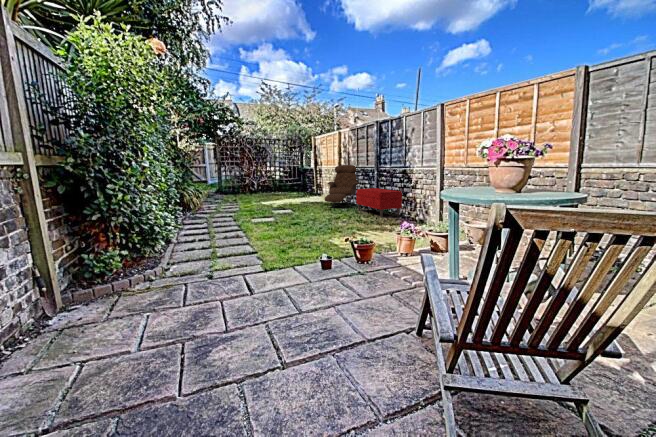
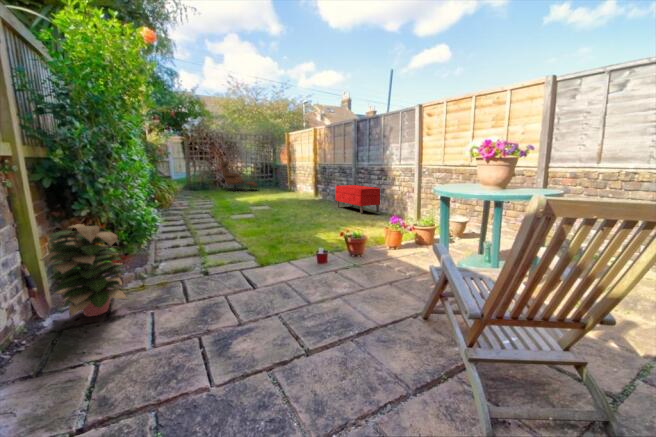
lounge chair: present [325,165,359,208] -> present [221,161,257,190]
decorative plant: none [45,228,128,318] -> present [41,224,127,317]

